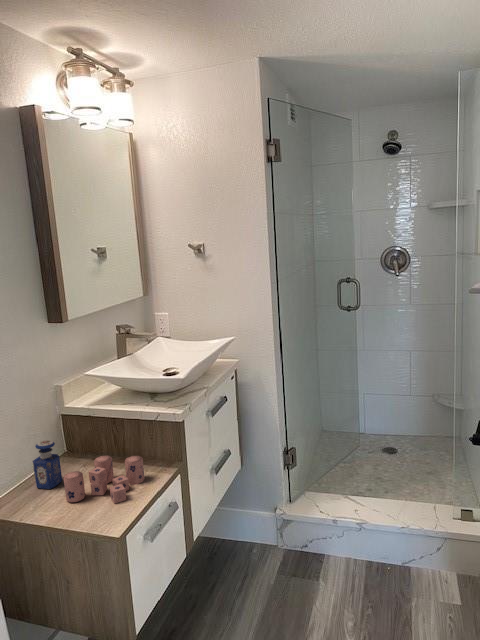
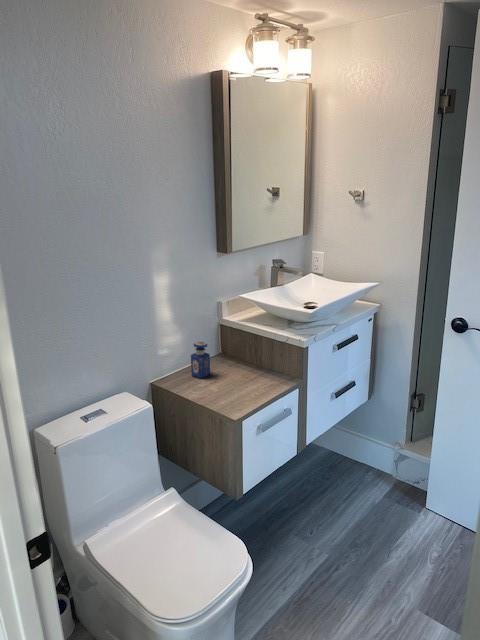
candle: present [63,455,145,503] -> none [208,362,269,398]

